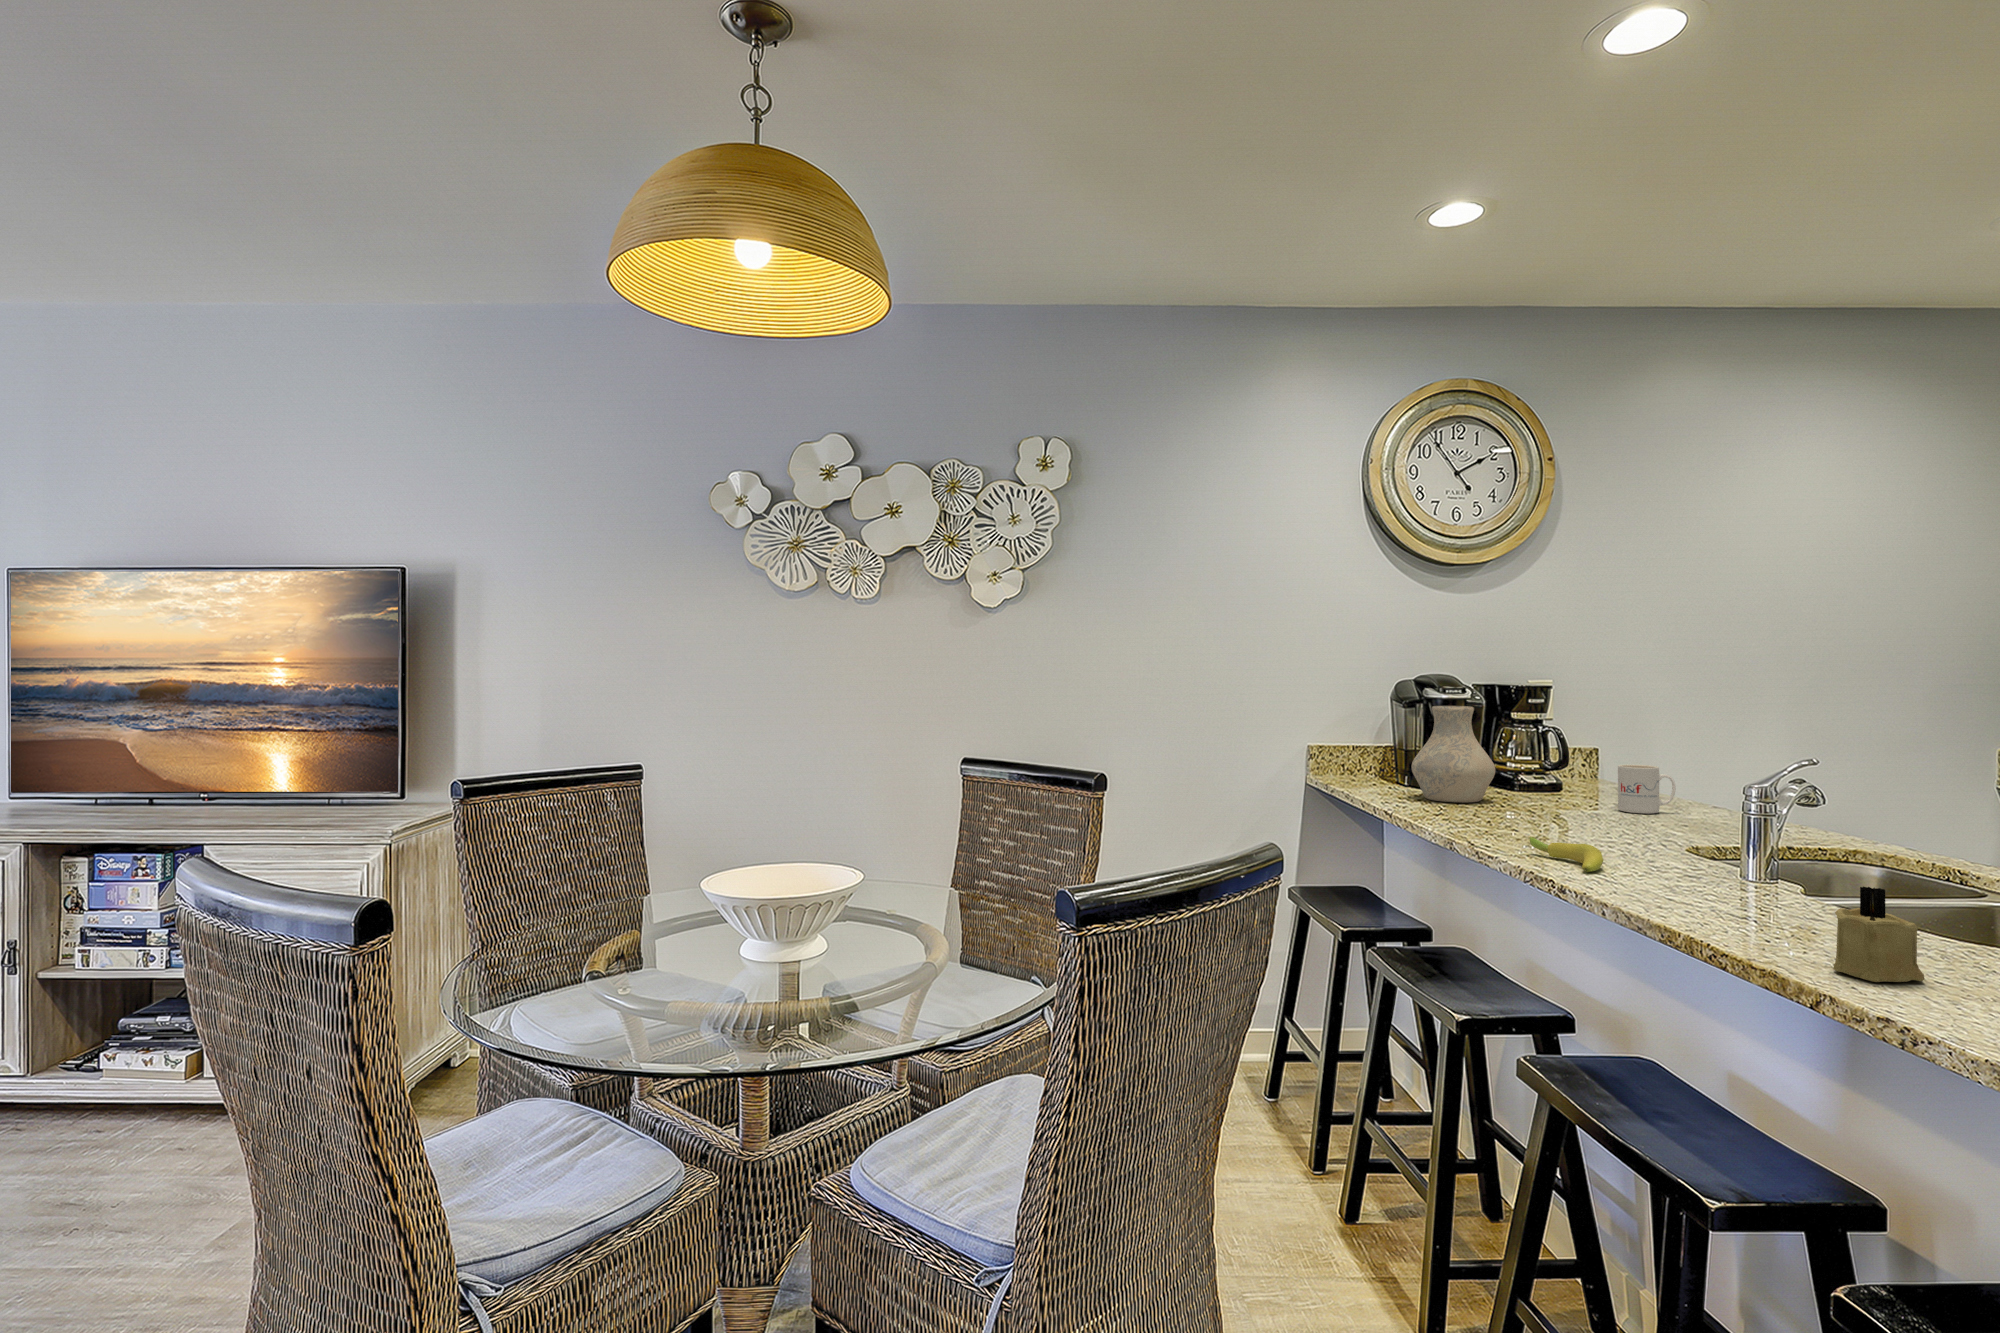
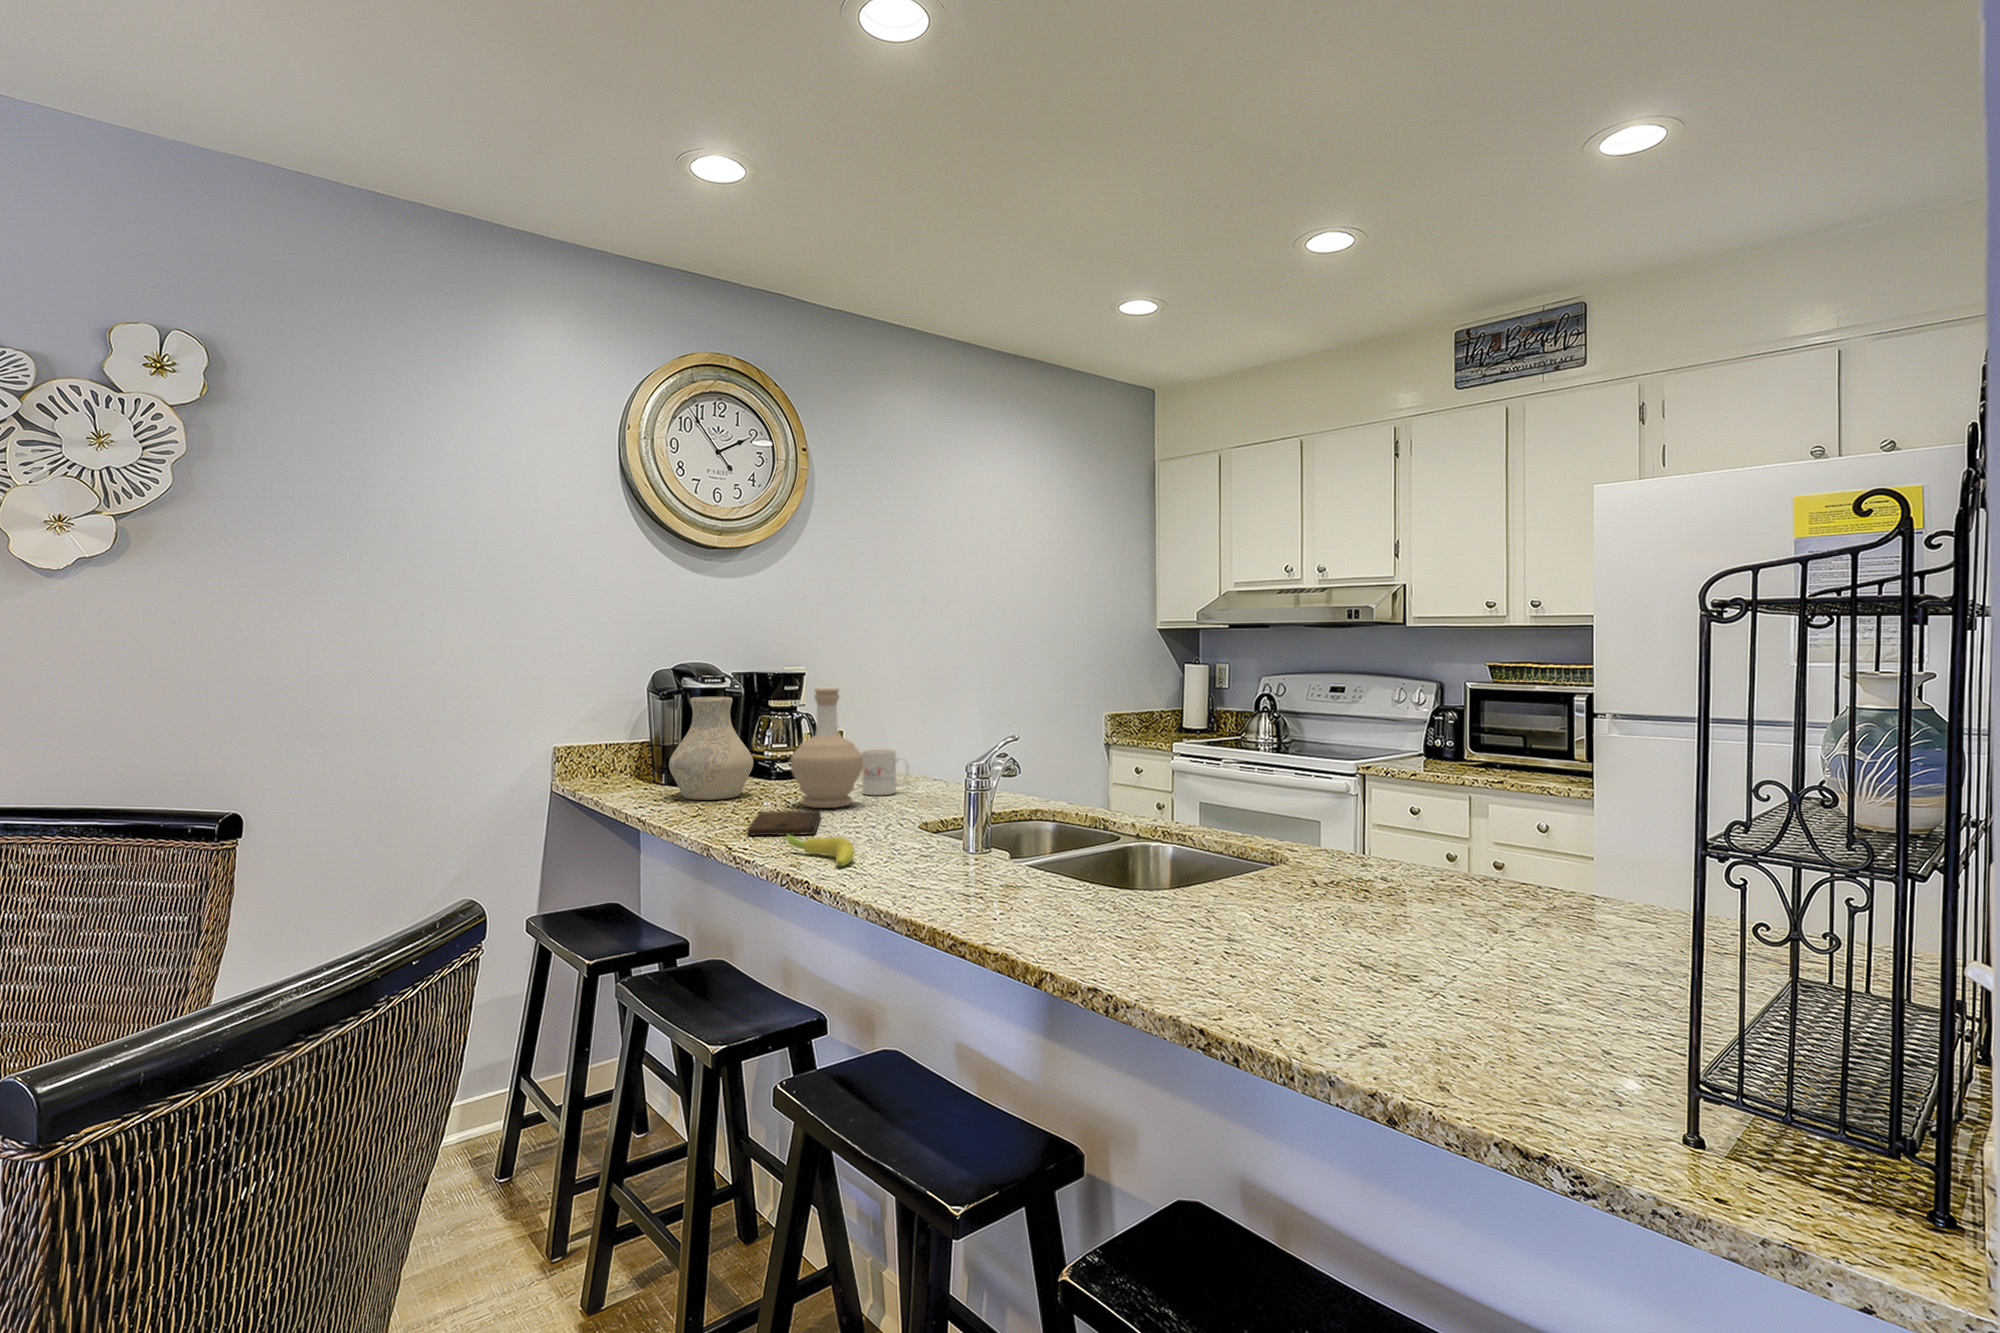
bottle: none [1535,699,1617,820] -> present [790,688,863,808]
cutting board: none [1489,816,1568,841] -> present [747,811,821,835]
candle: present [1833,887,1925,982] -> none [1048,860,1111,949]

